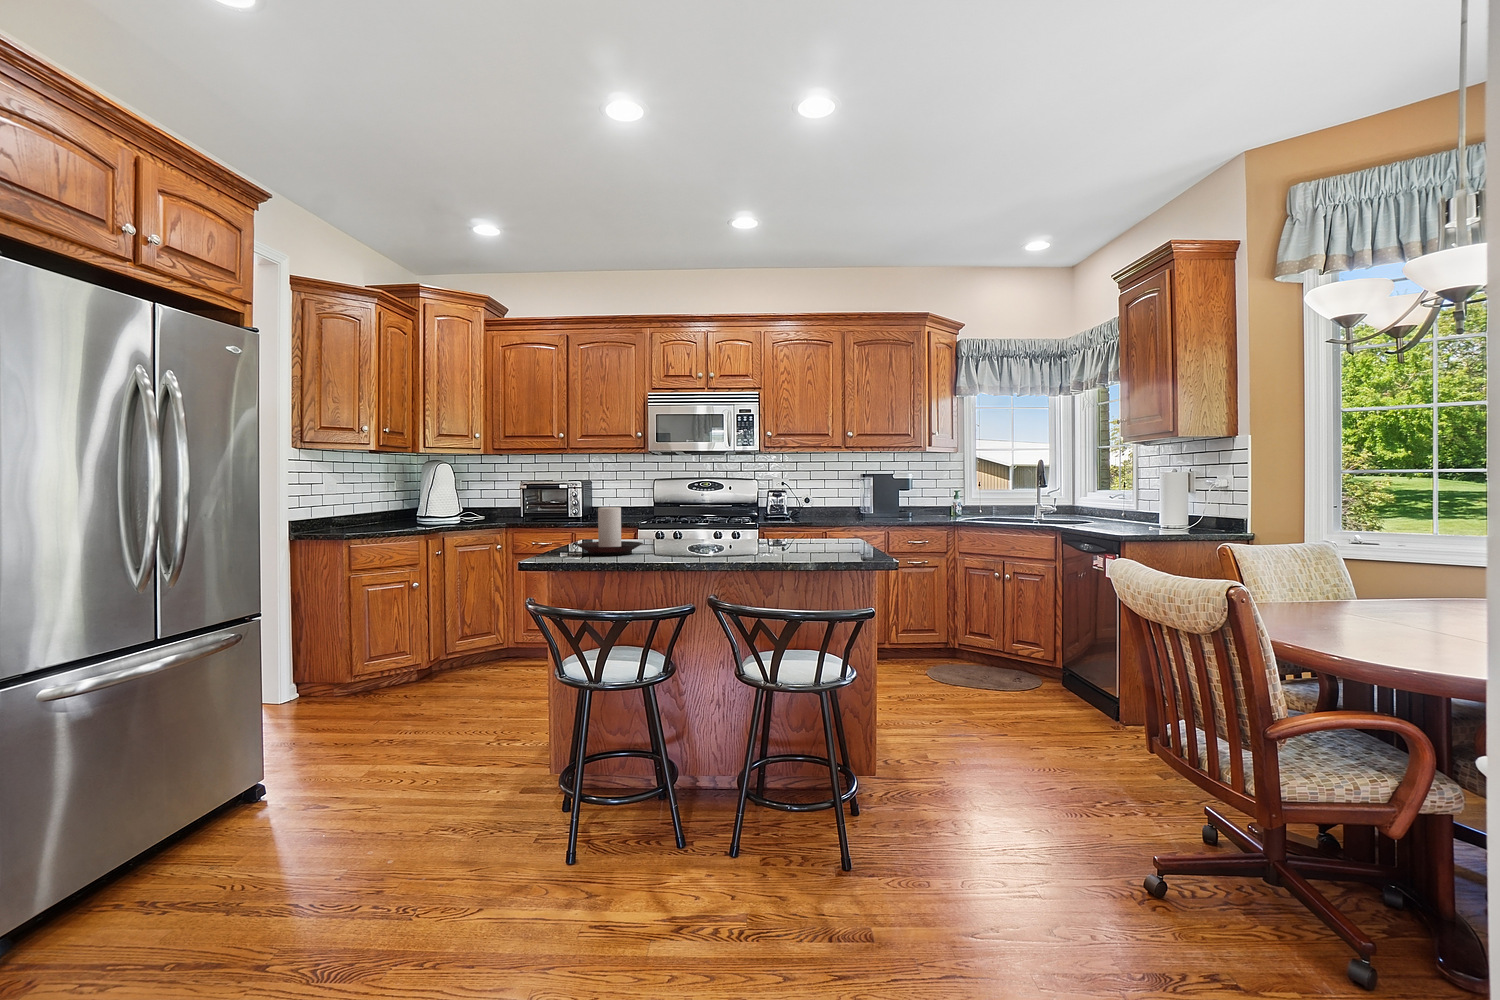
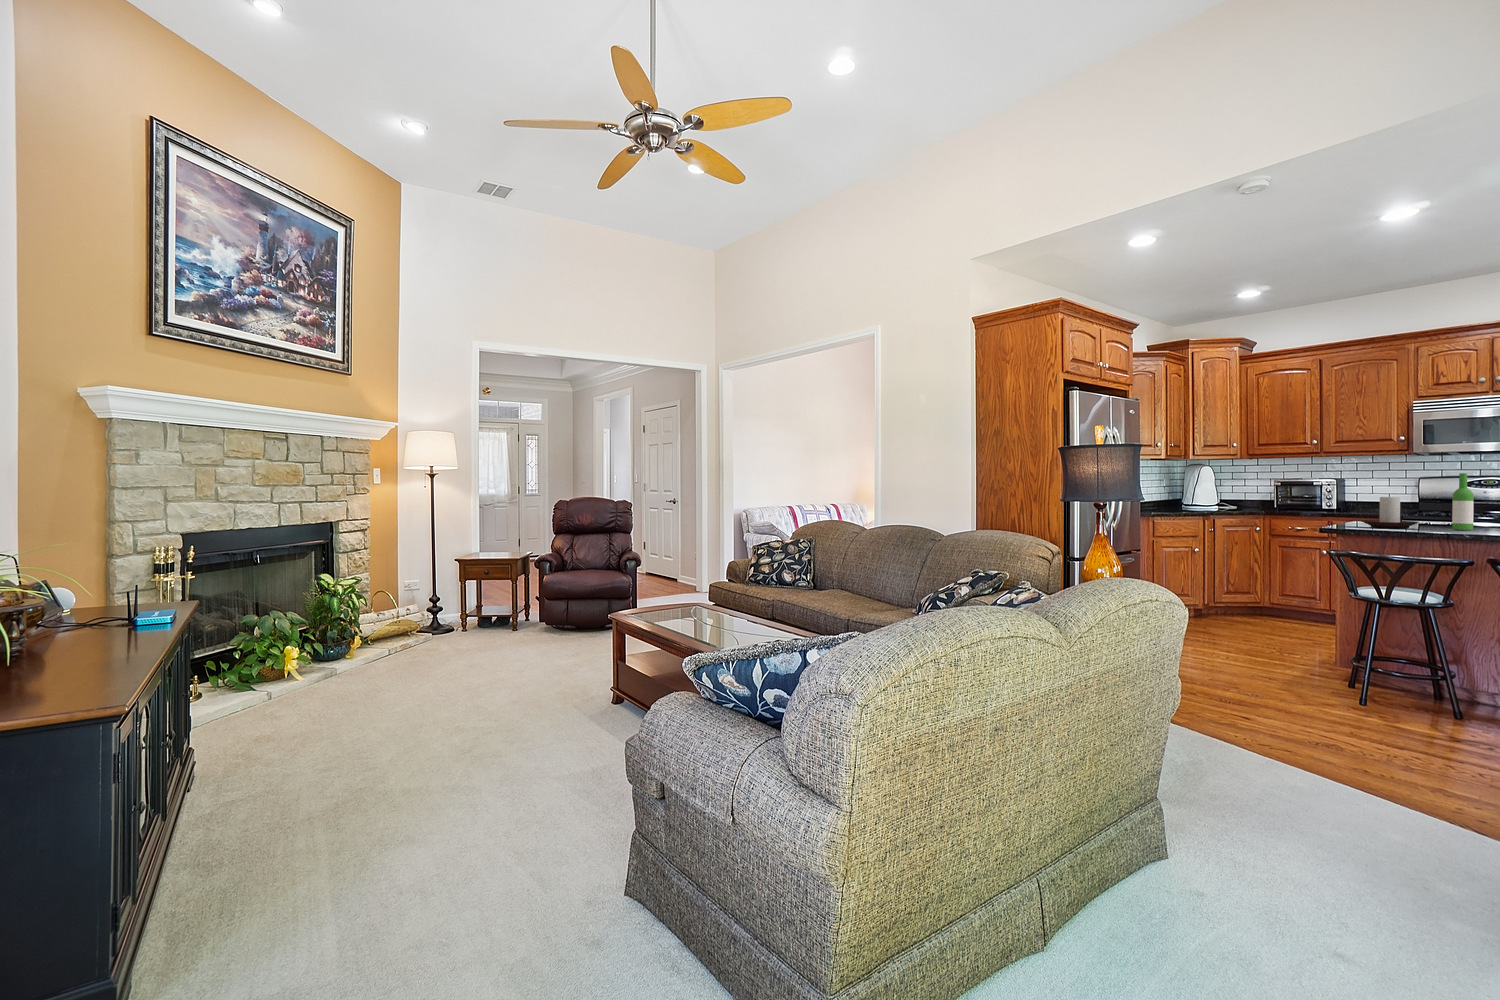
wine bottle: none [676,473,697,554] -> present [1452,473,1473,530]

